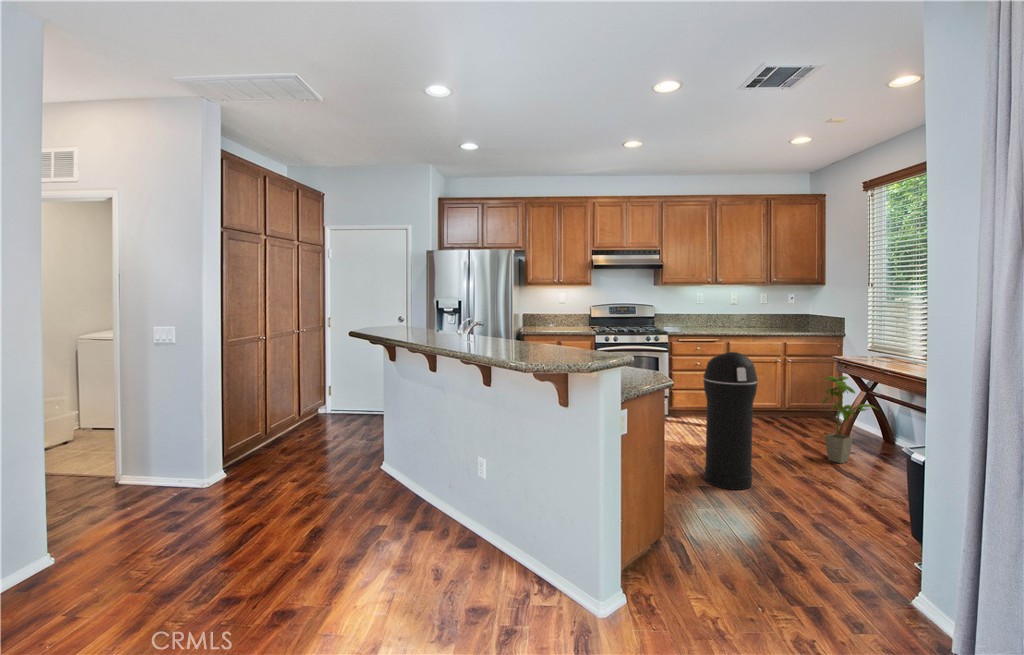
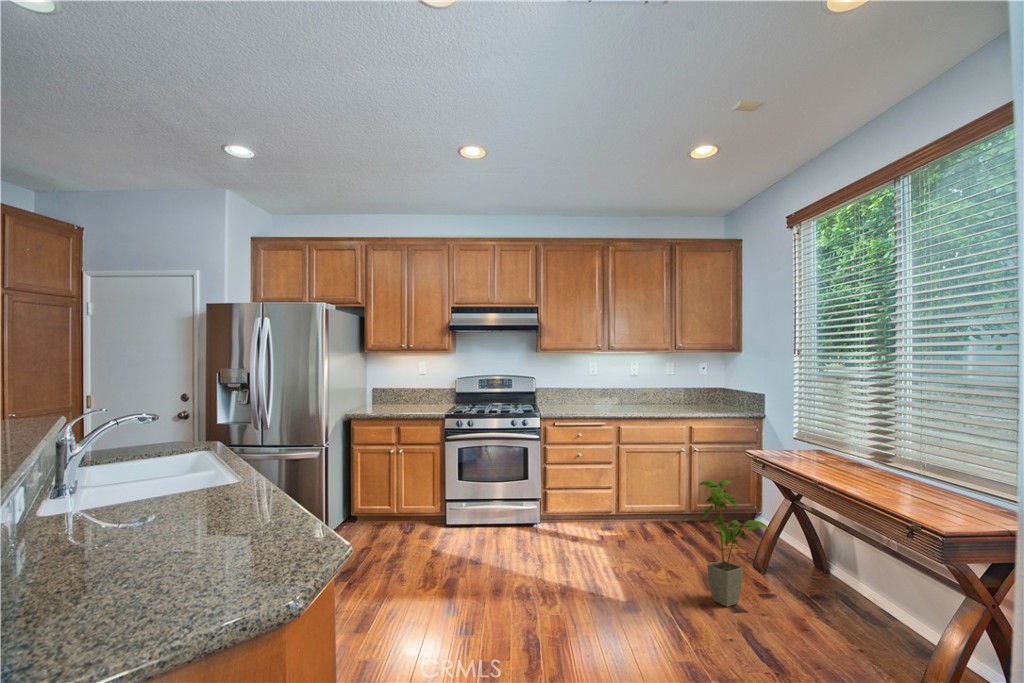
trash can: present [703,352,758,490] -> none [507,450,579,662]

